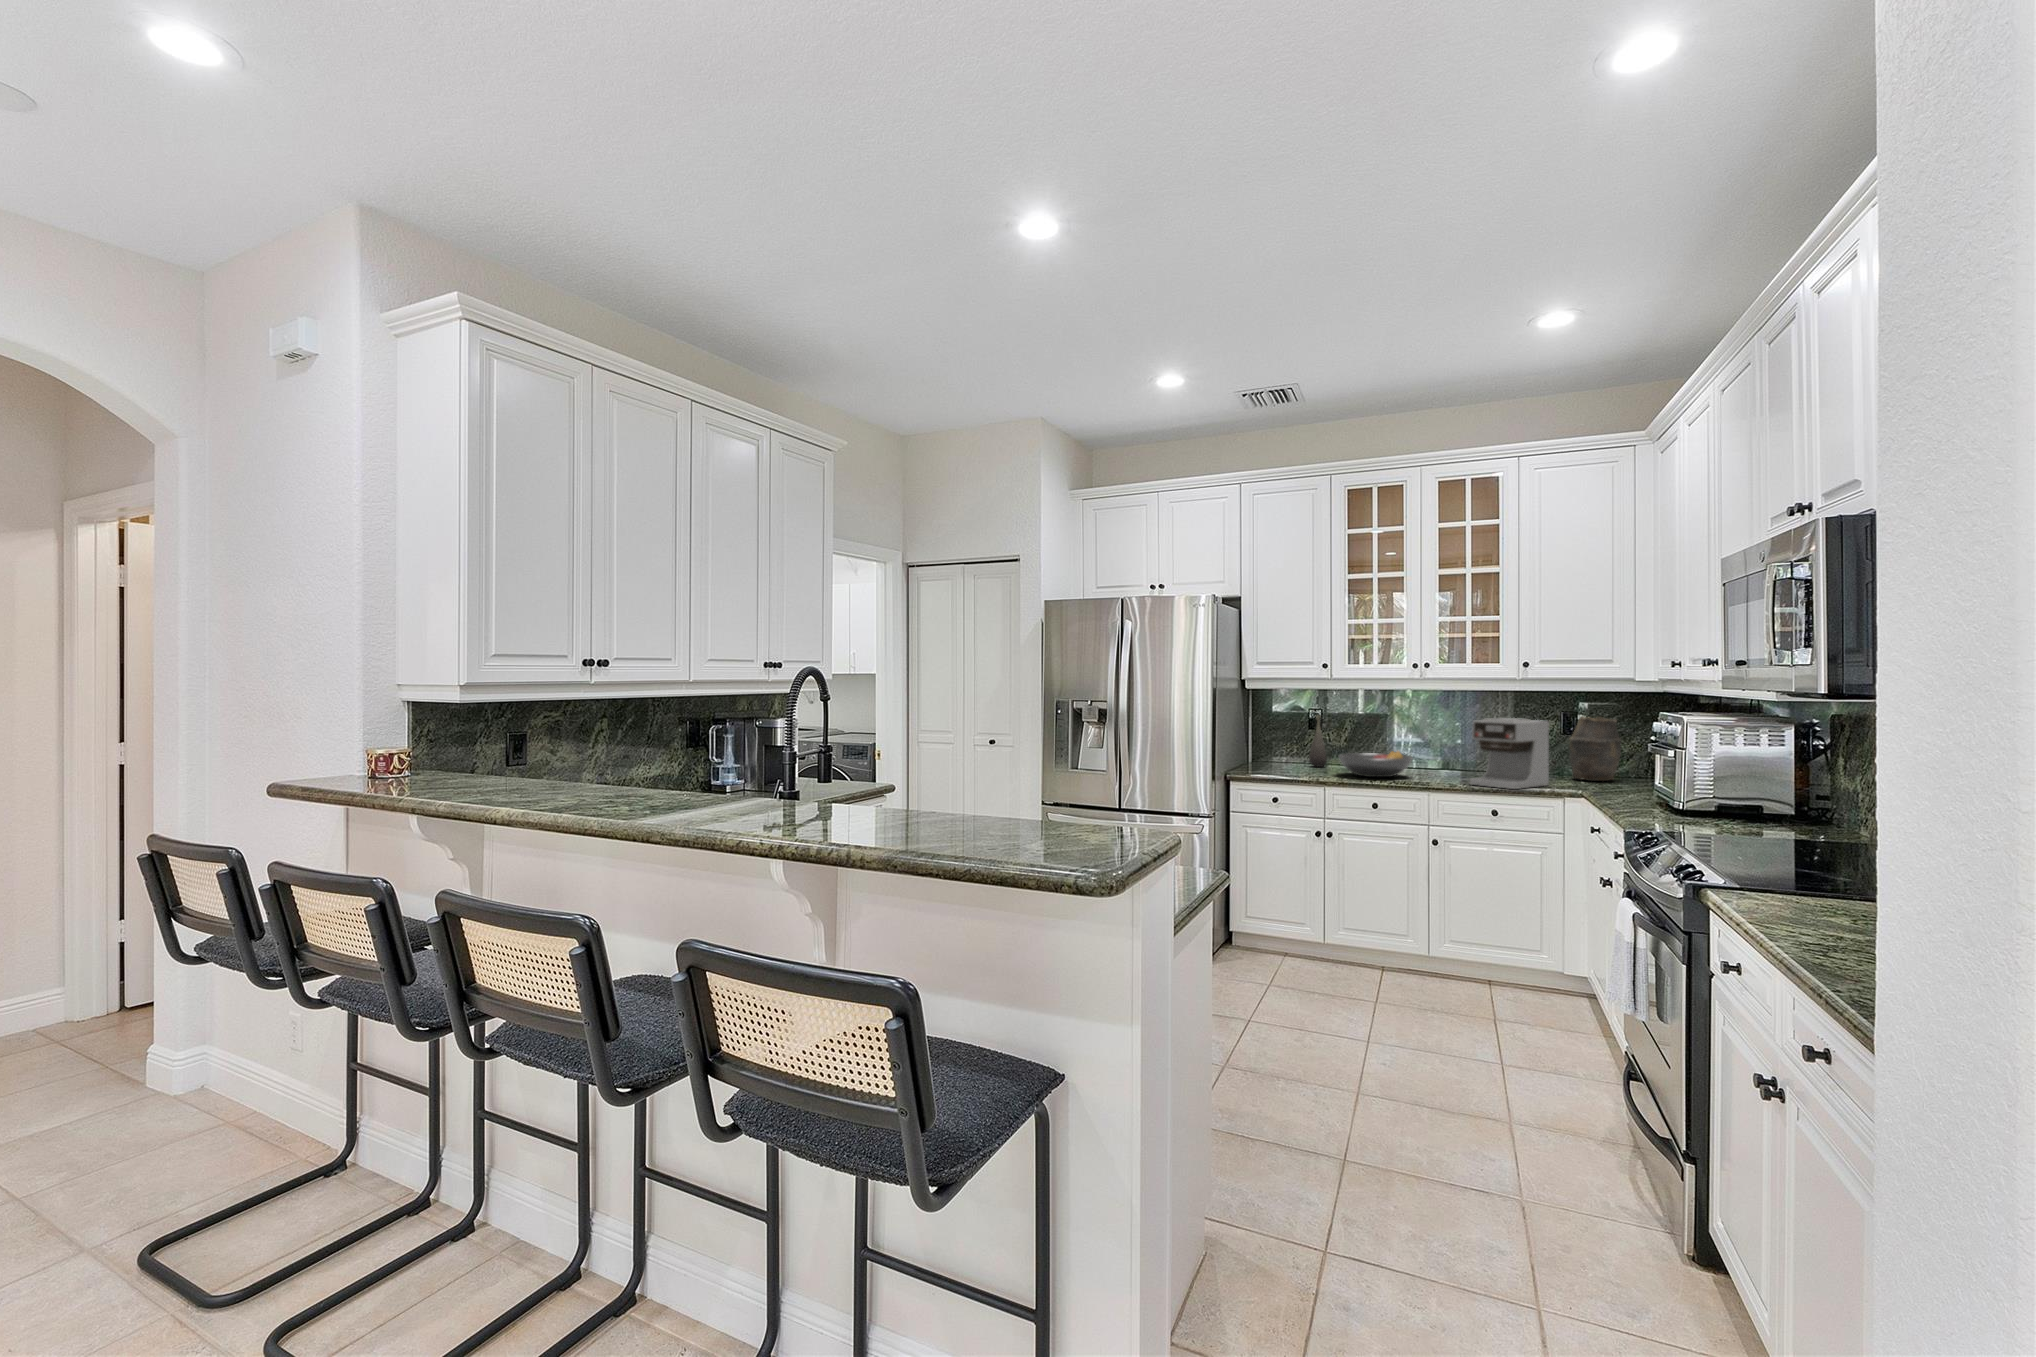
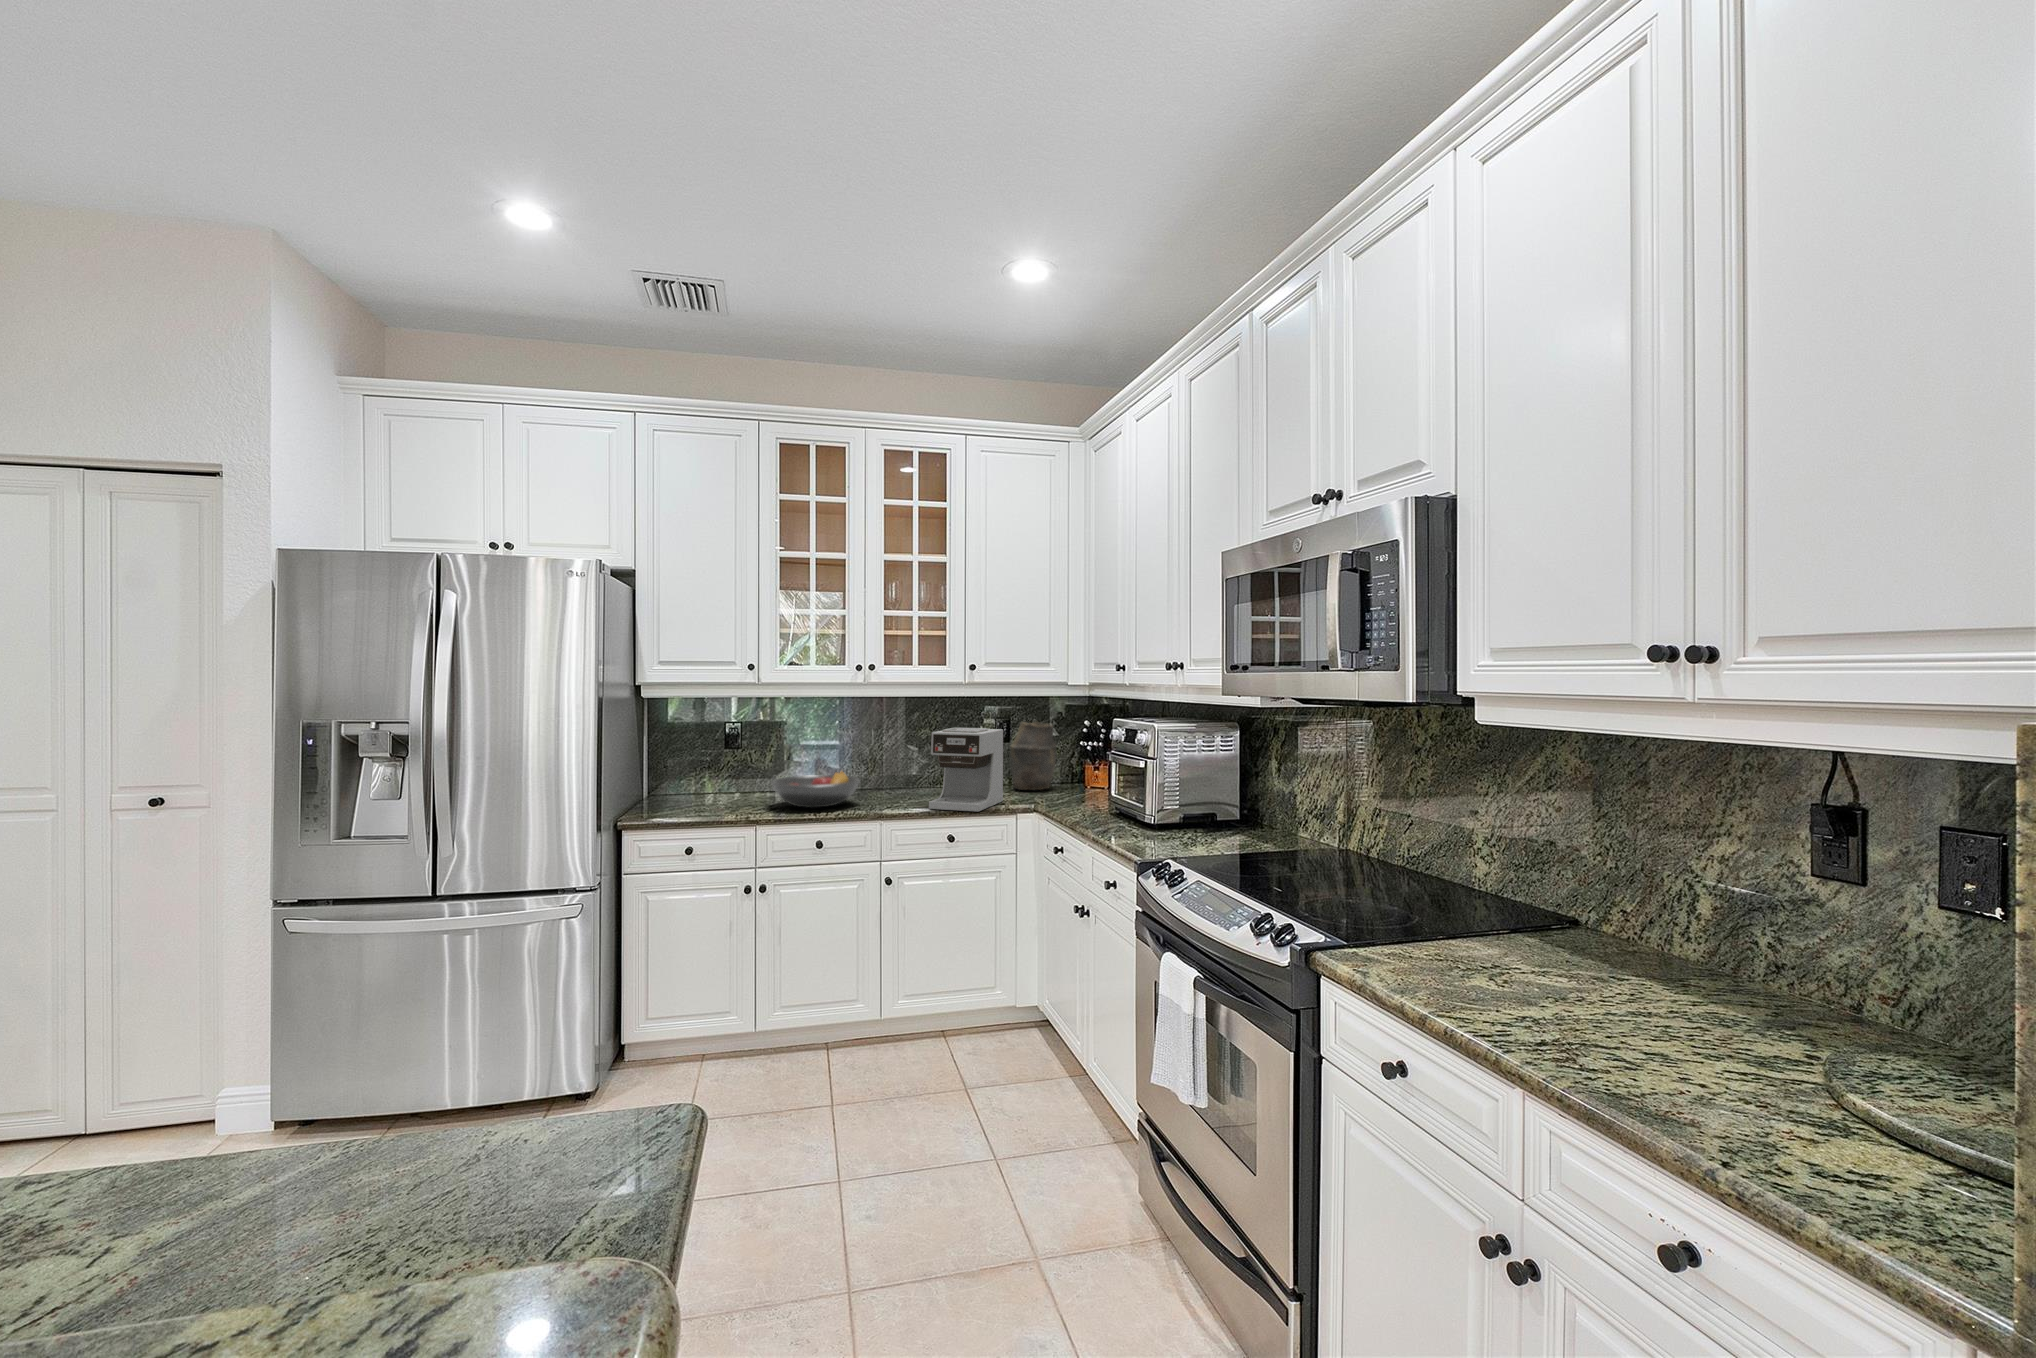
bottle: present [1309,715,1327,767] -> none [727,729,749,796]

